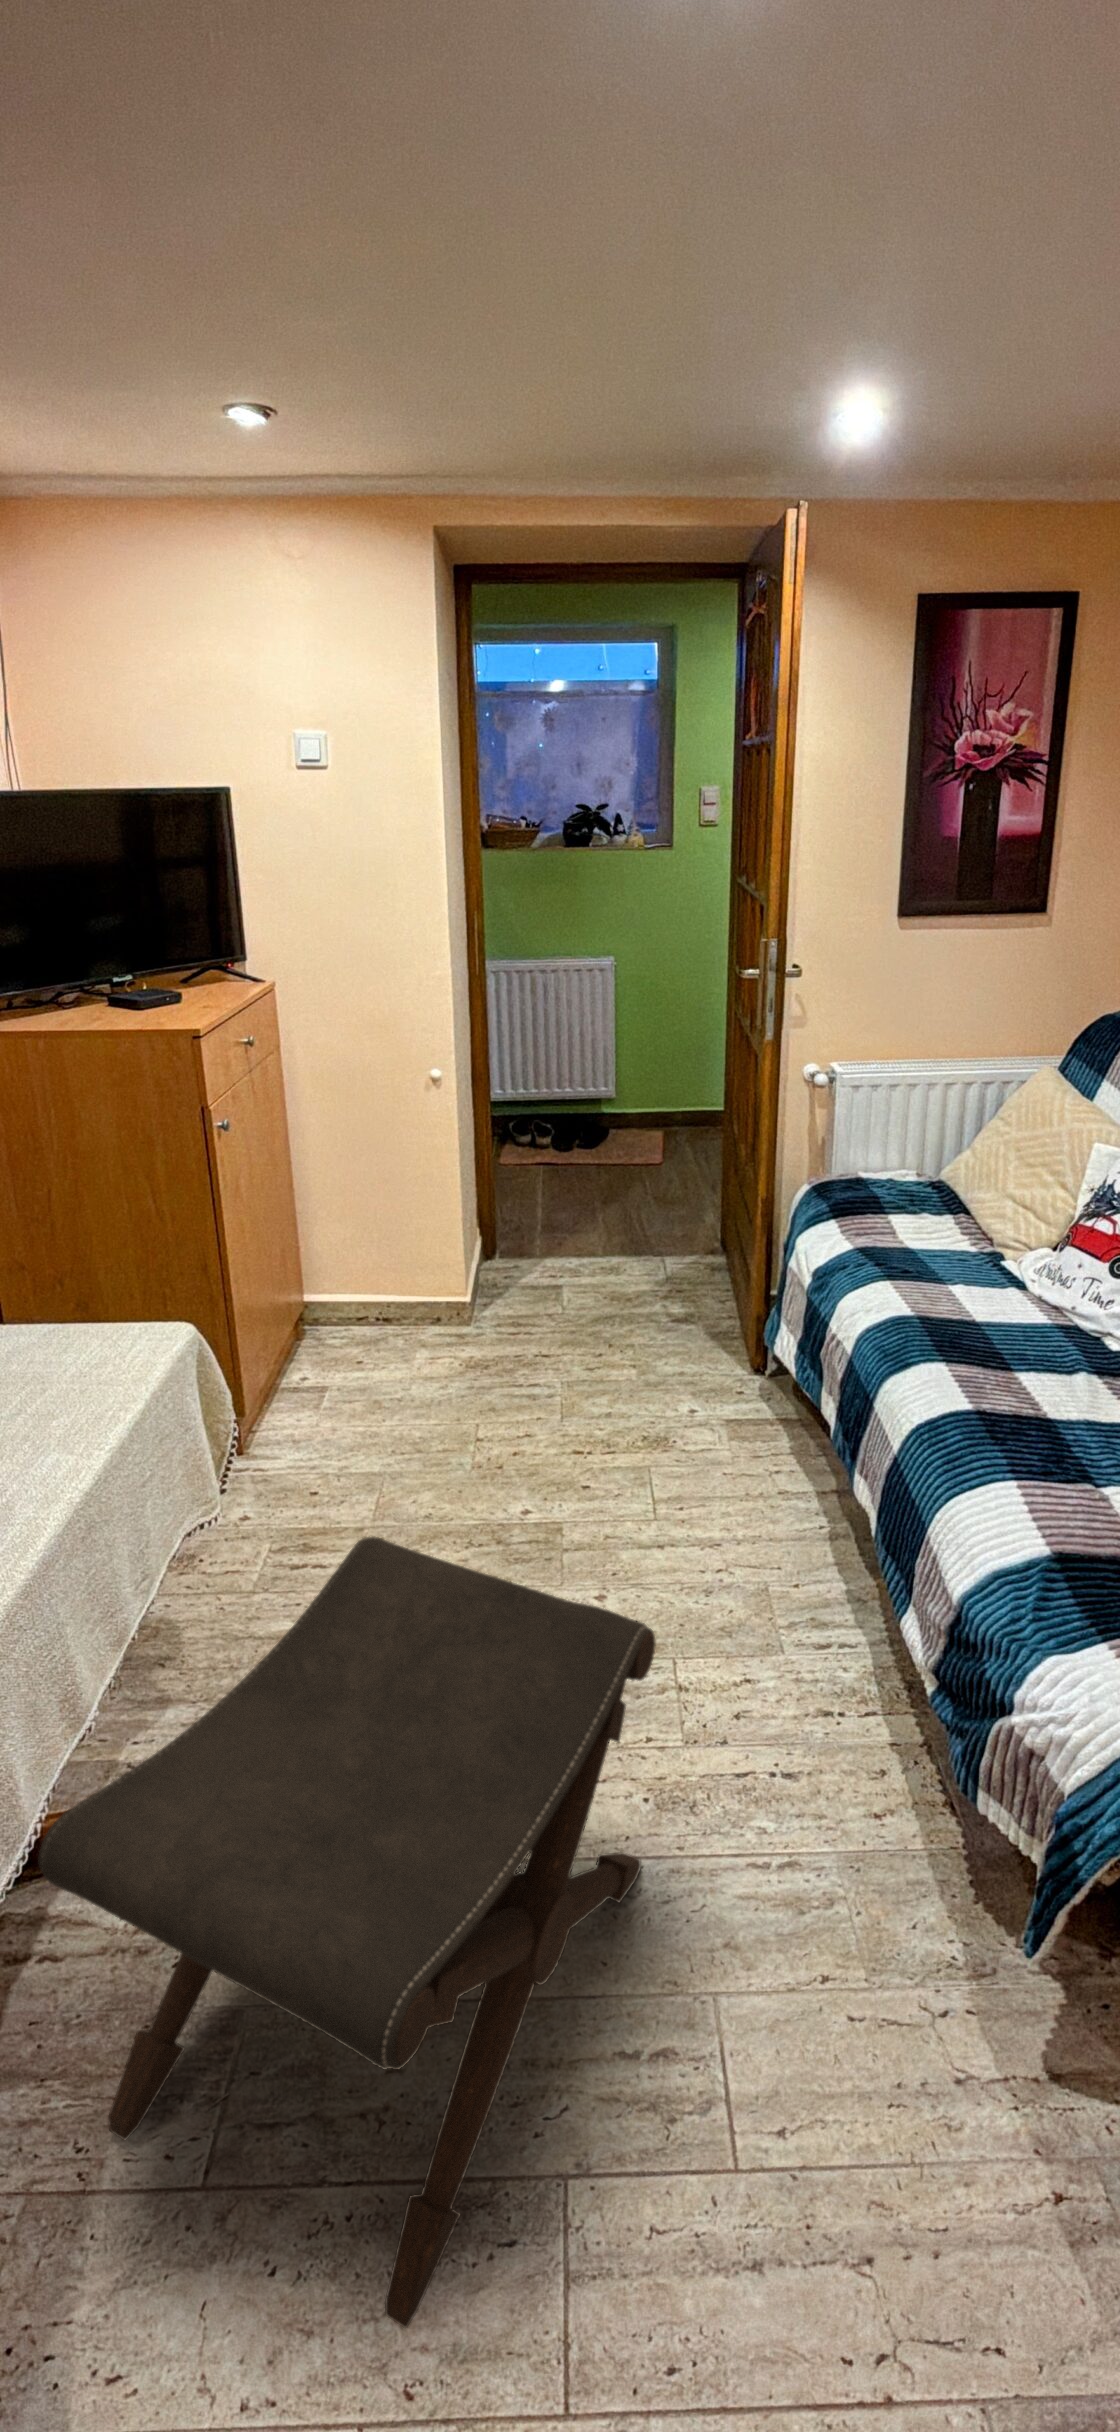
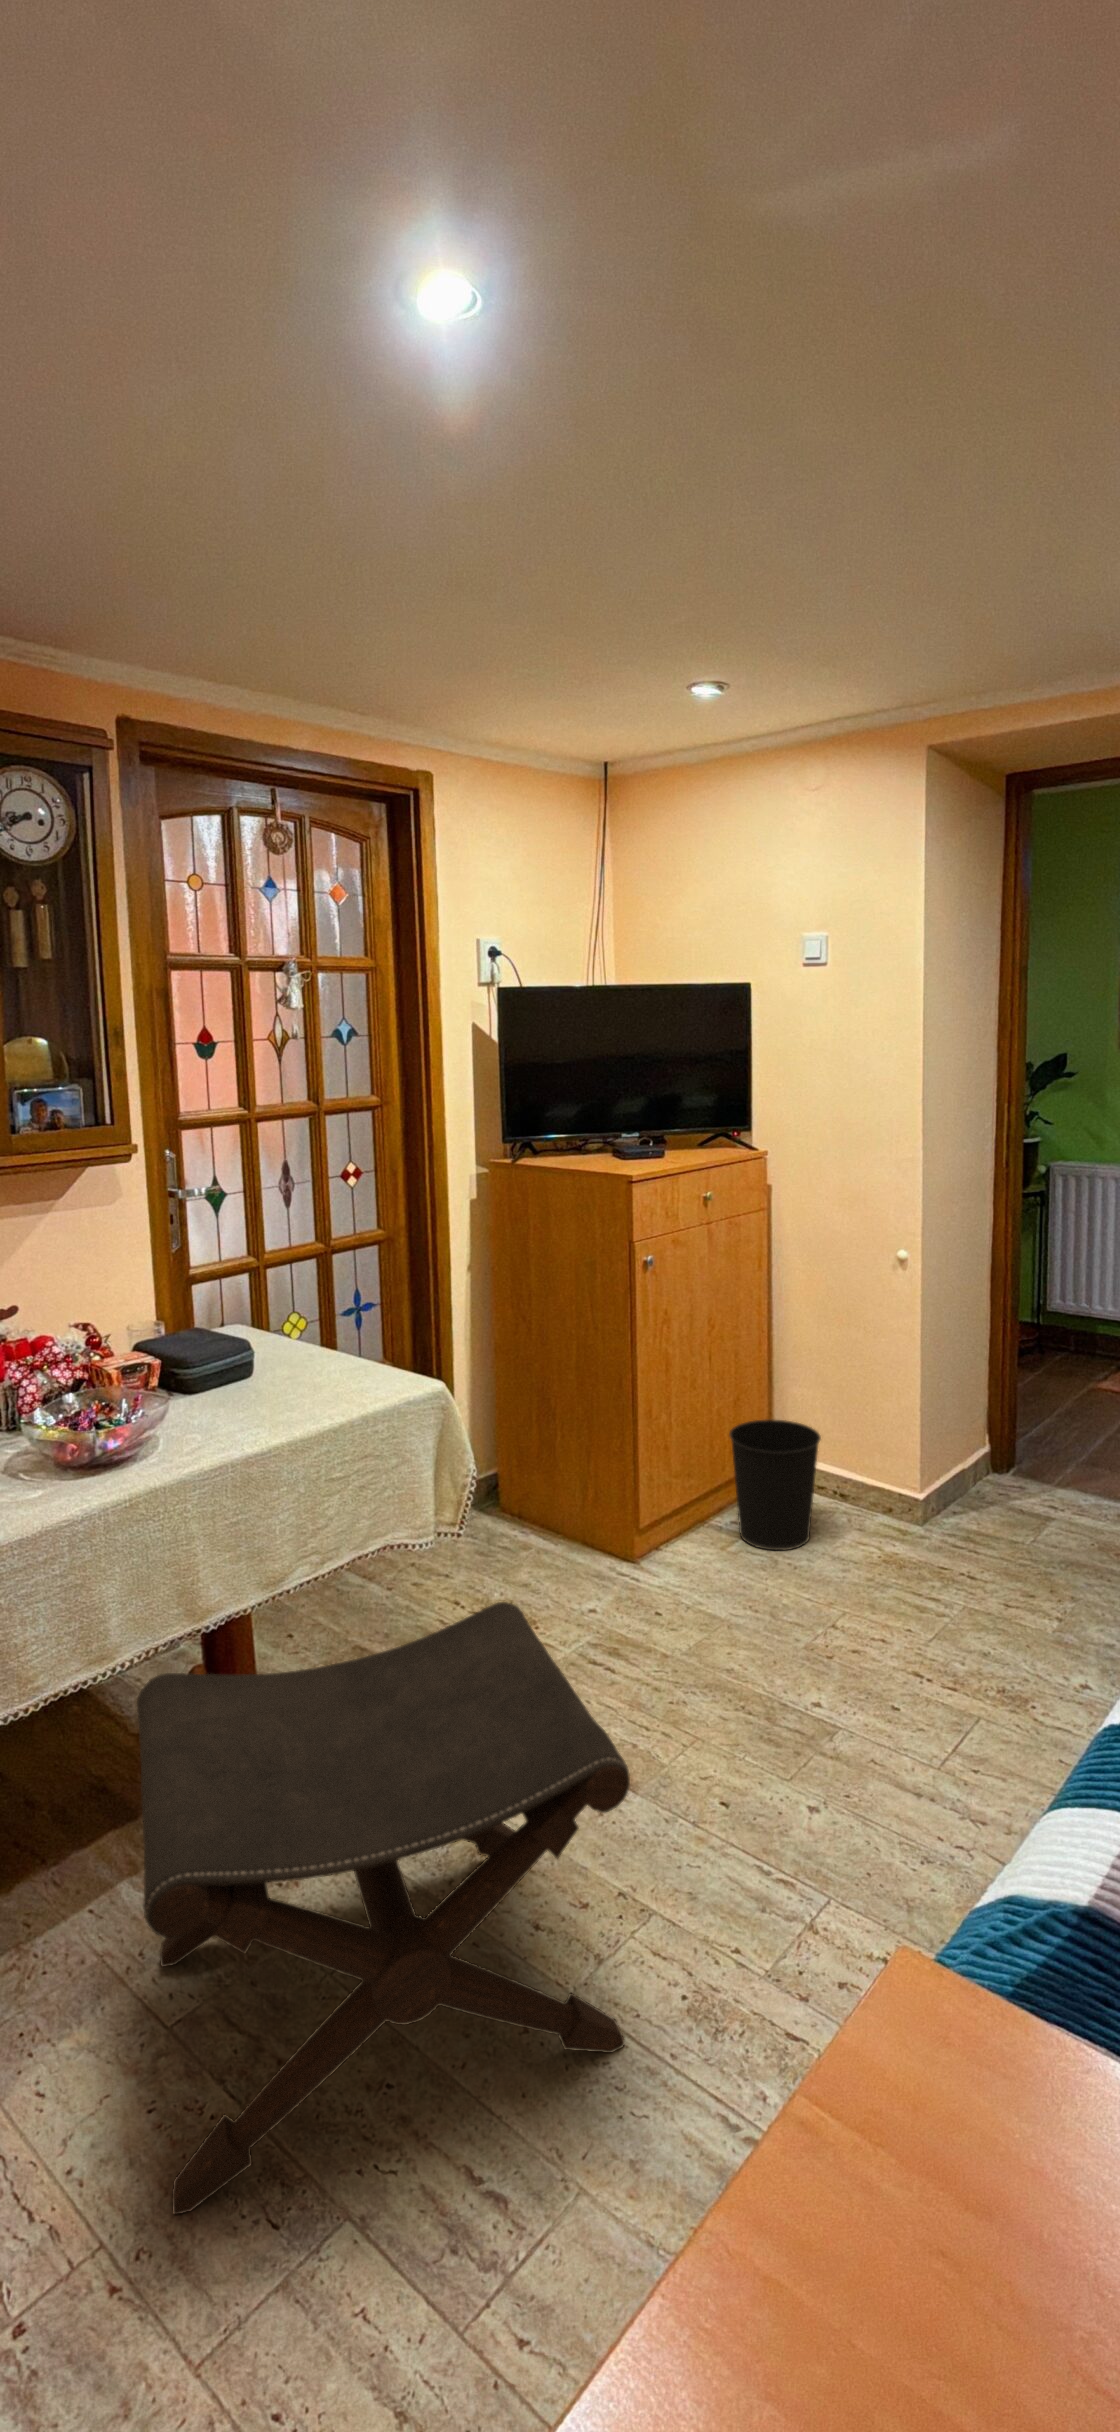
wastebasket: none [295,1262,391,1395] -> present [729,1419,821,1551]

